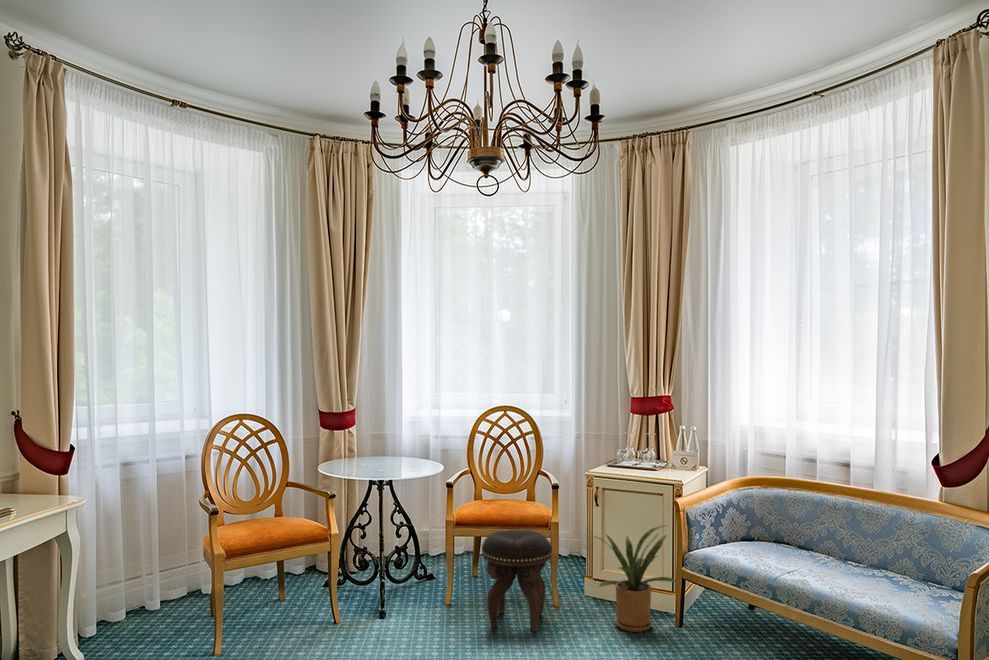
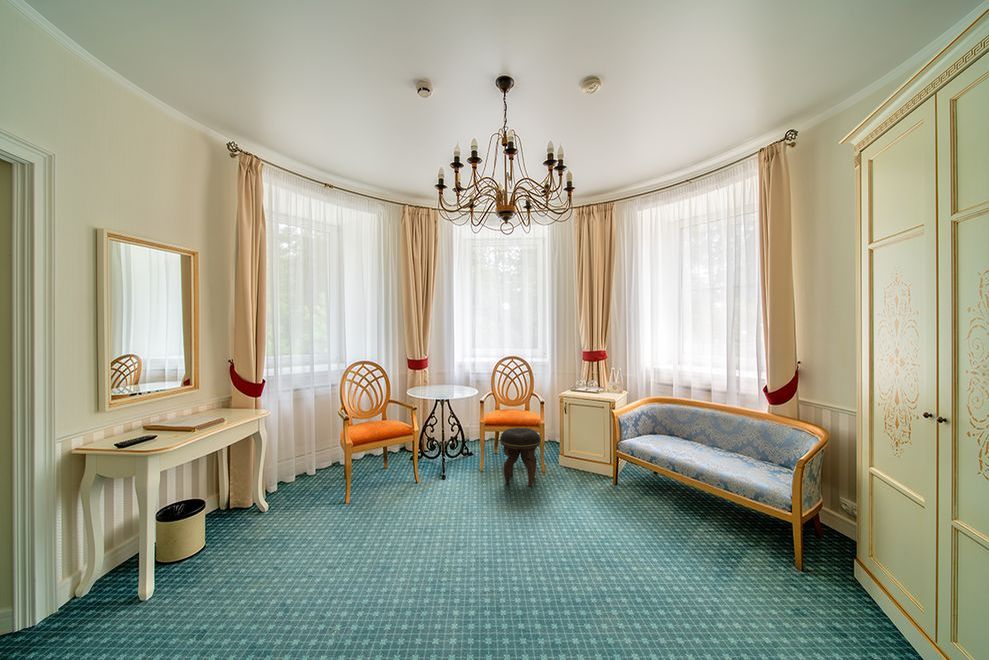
house plant: present [592,525,677,632] -> none [558,425,615,487]

